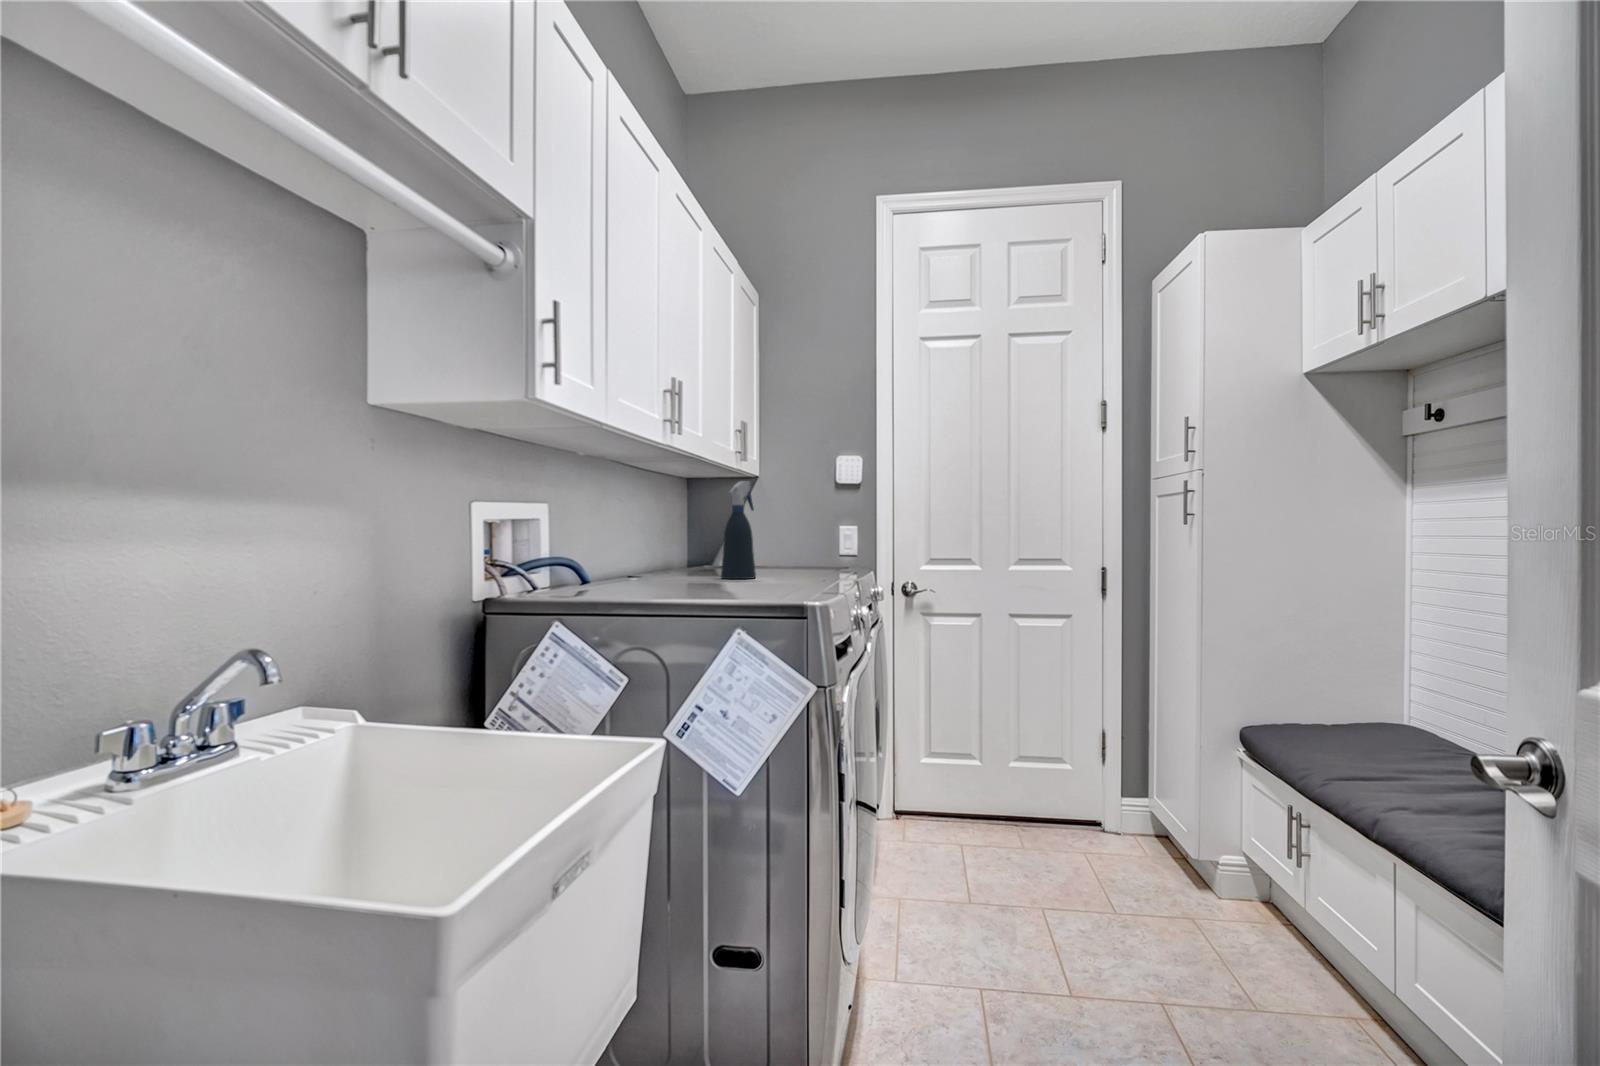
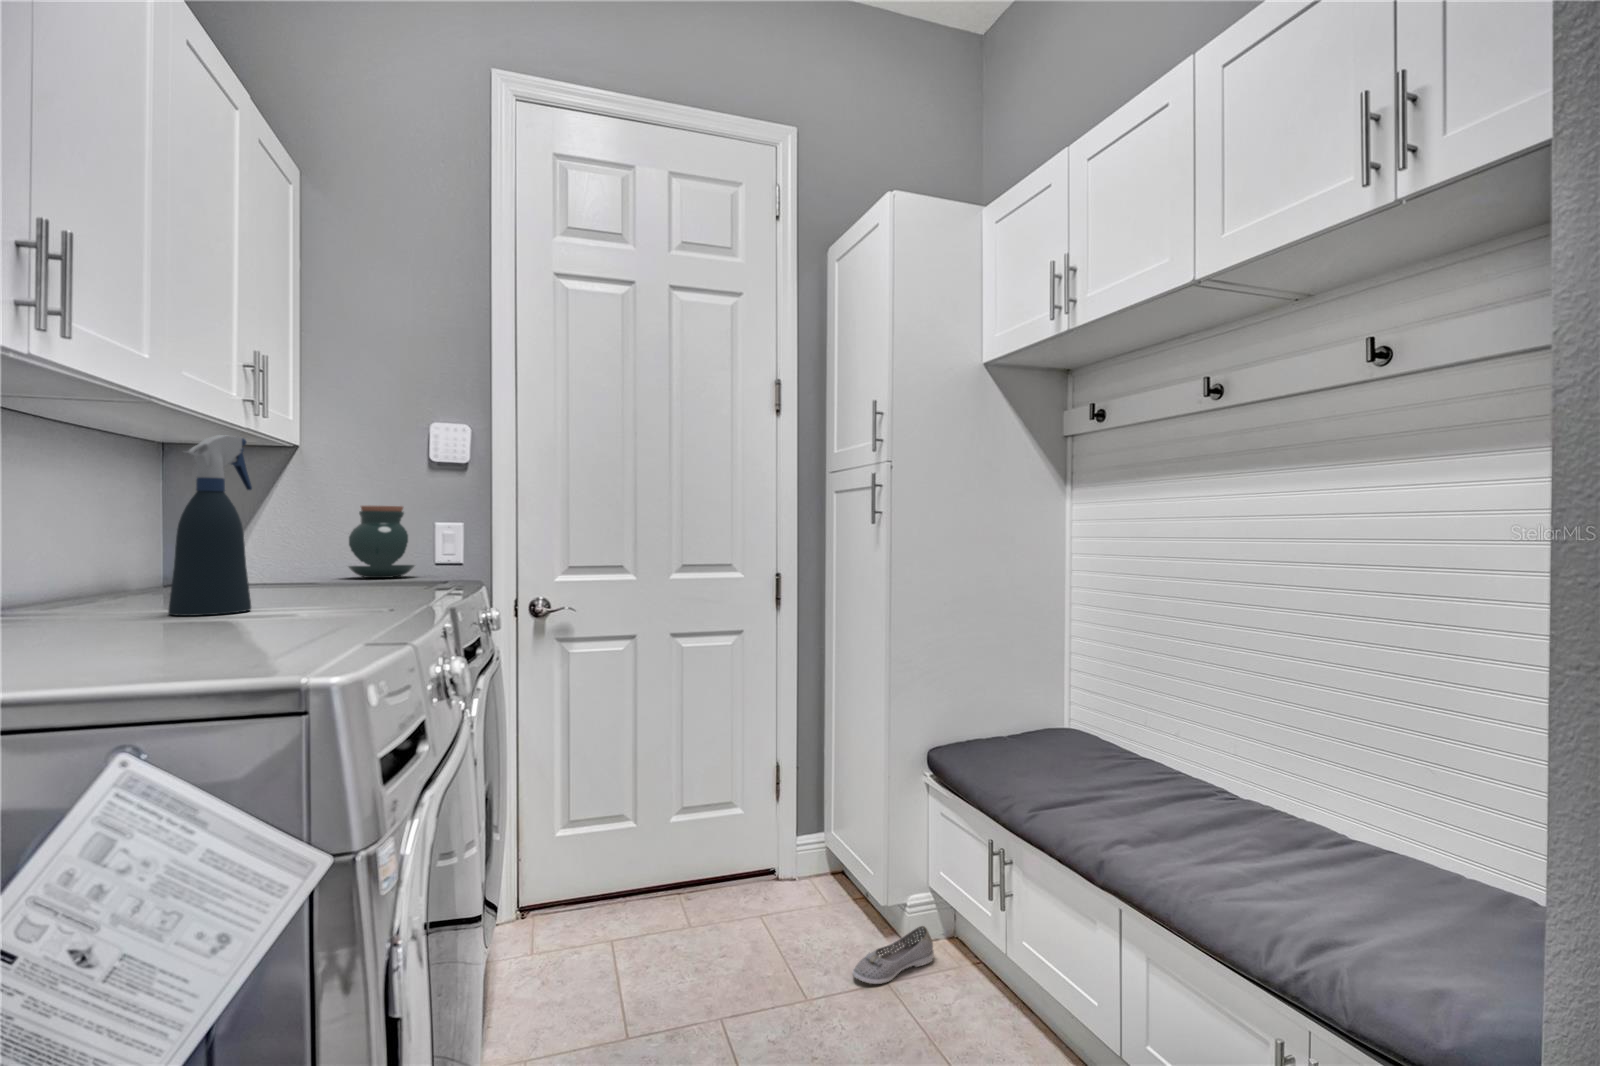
jar: none [783,515,828,565] -> present [348,506,416,578]
shoe: none [1158,880,1241,915] -> present [852,926,934,984]

